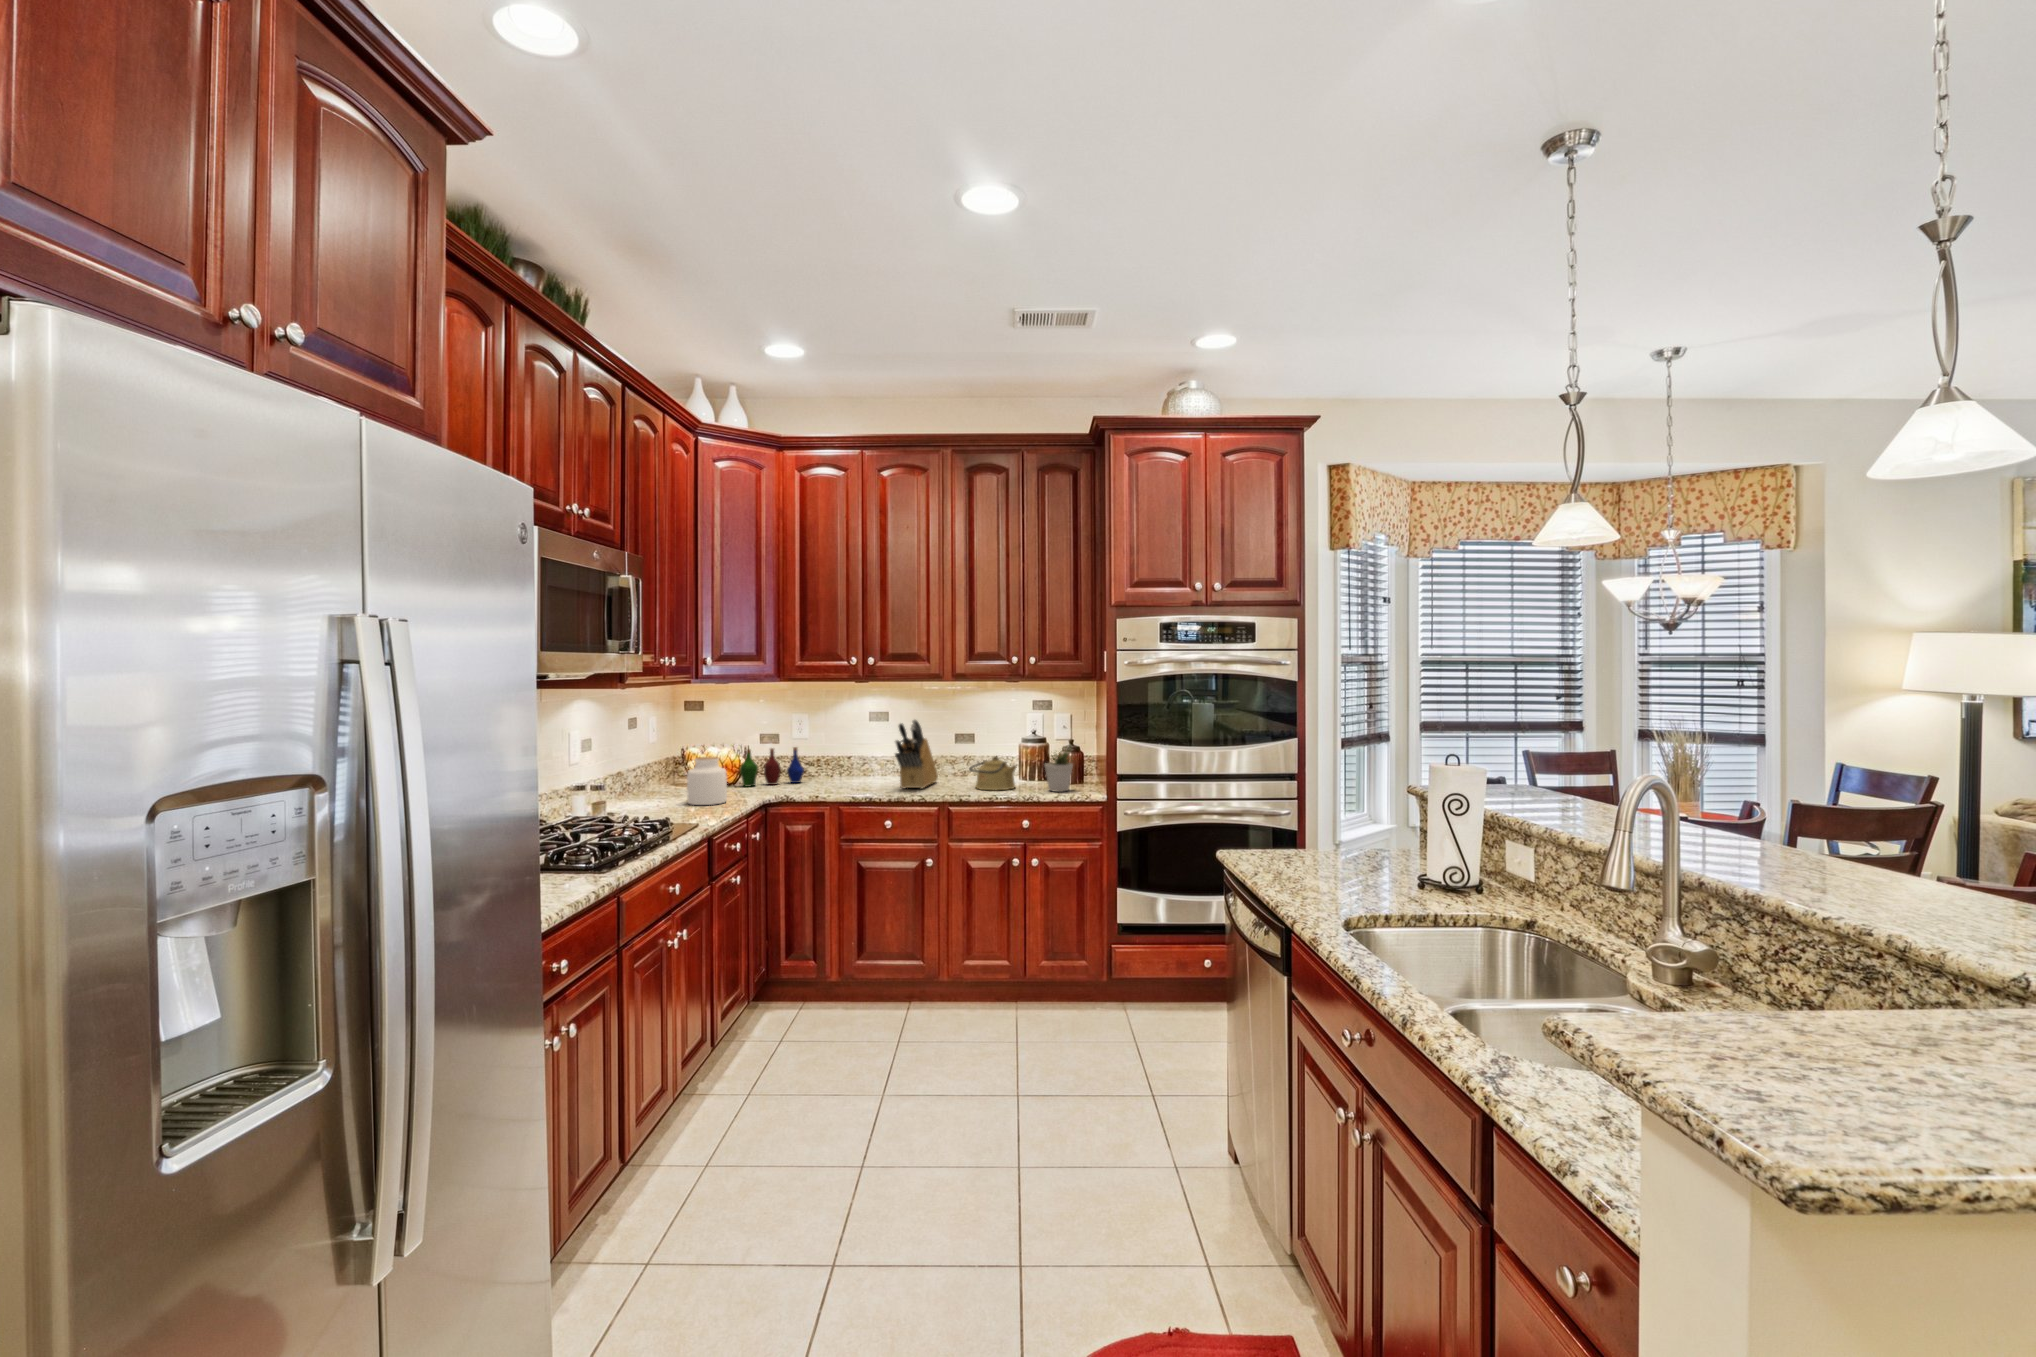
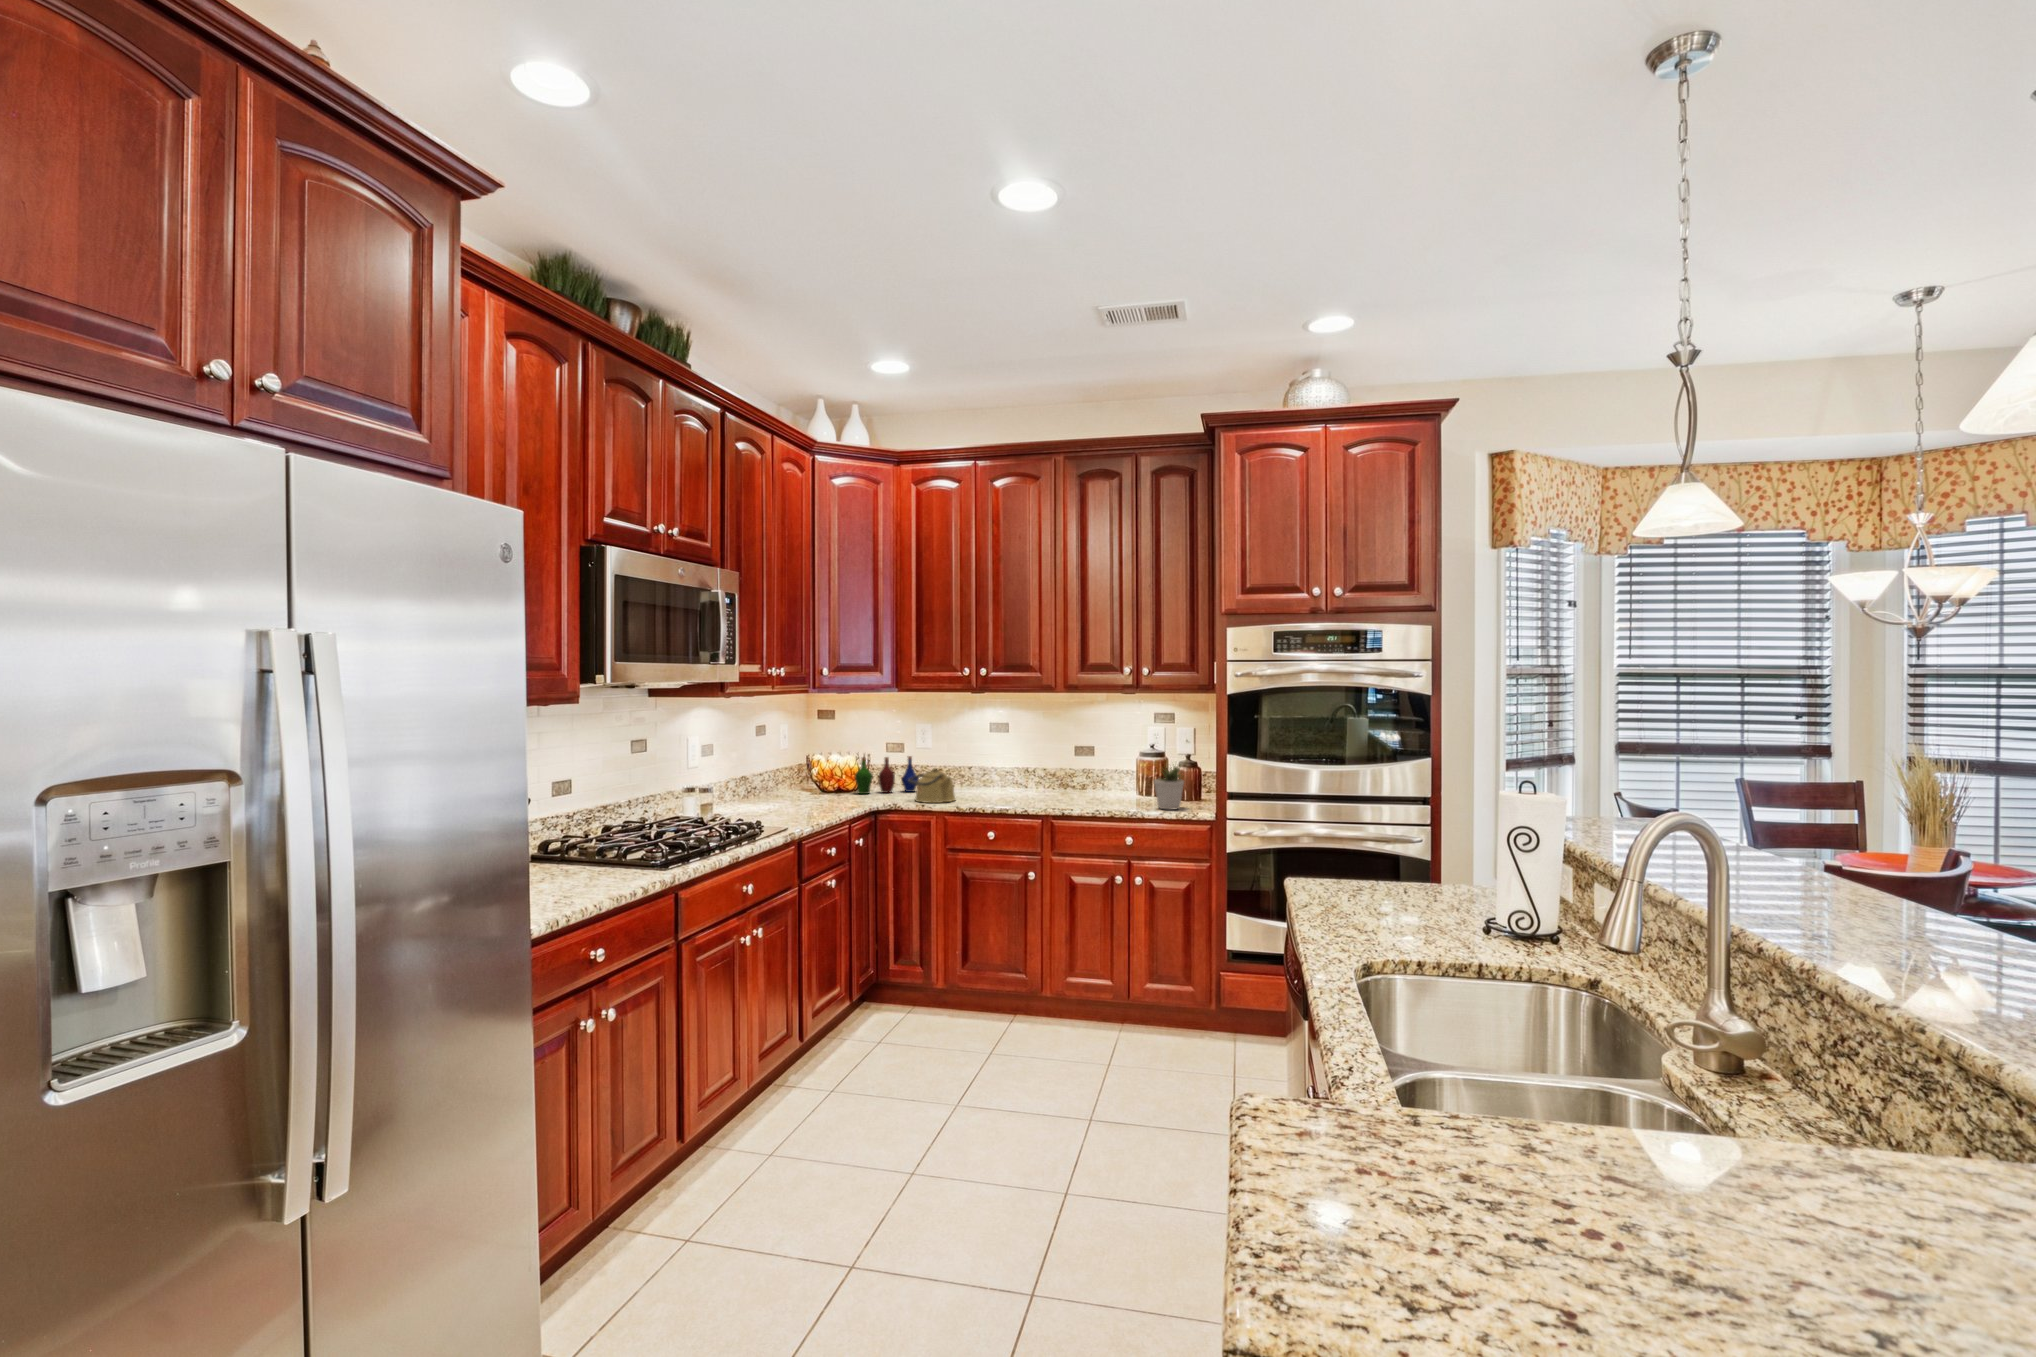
knife block: present [895,720,938,789] -> none [1000,731,1050,802]
kettle: present [969,756,1017,790] -> present [908,768,955,803]
jar: present [687,757,727,805] -> none [795,764,832,811]

